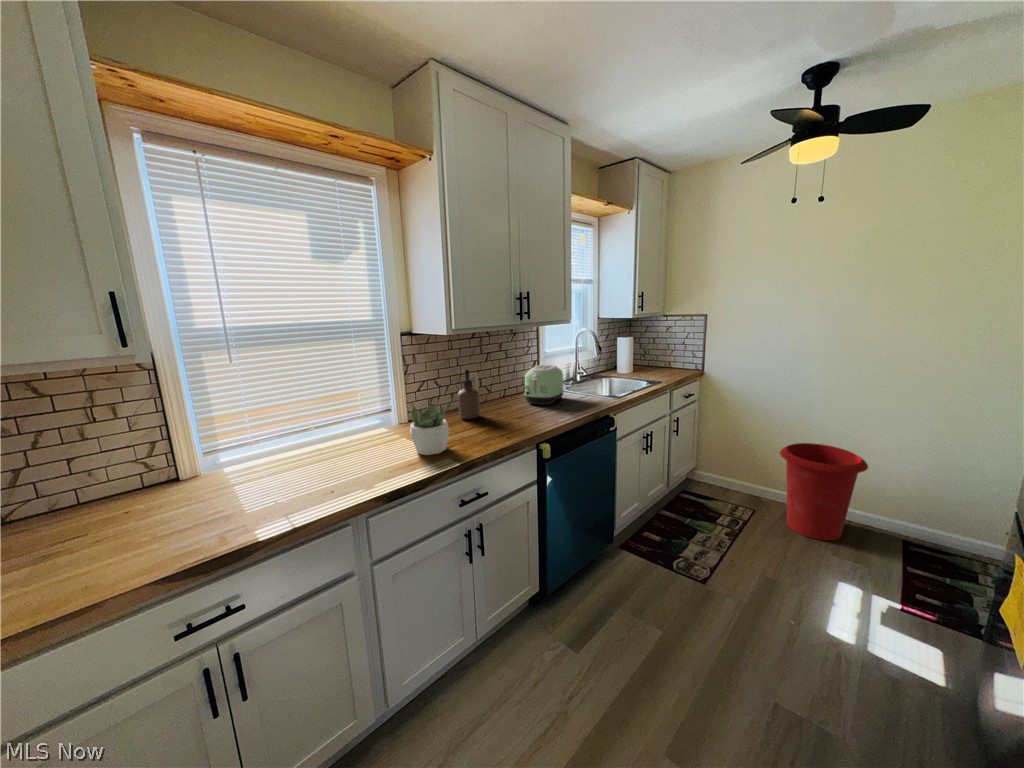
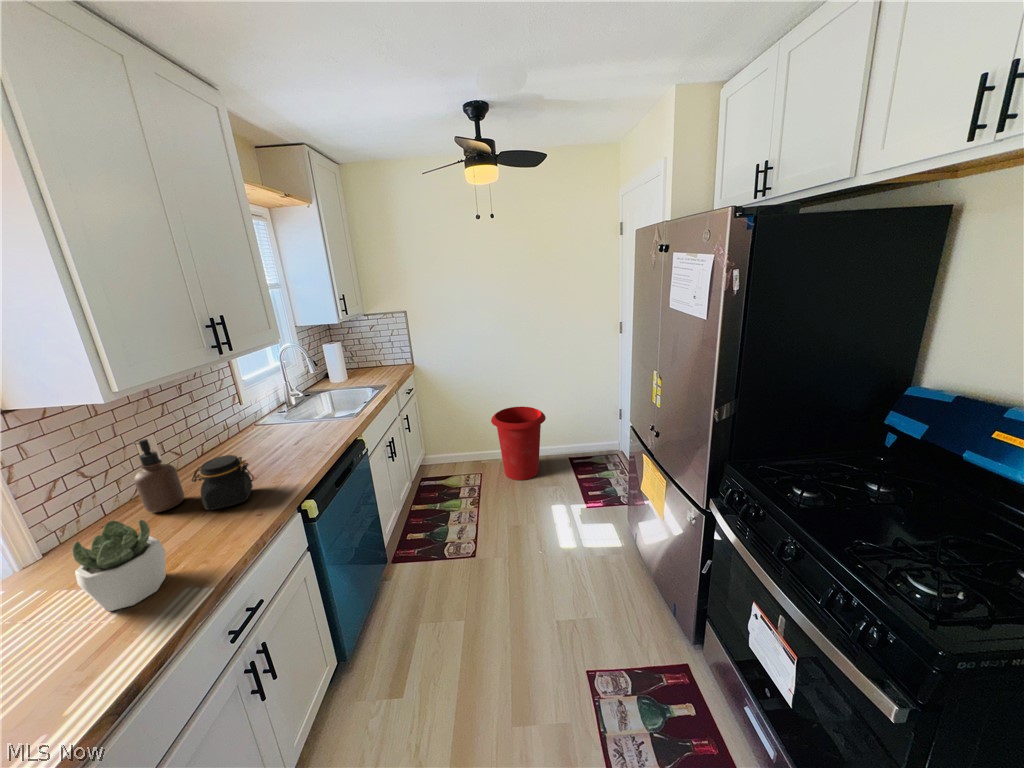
toaster: present [525,365,564,405] -> none [236,398,293,454]
jar: none [482,392,517,427] -> present [192,455,254,510]

